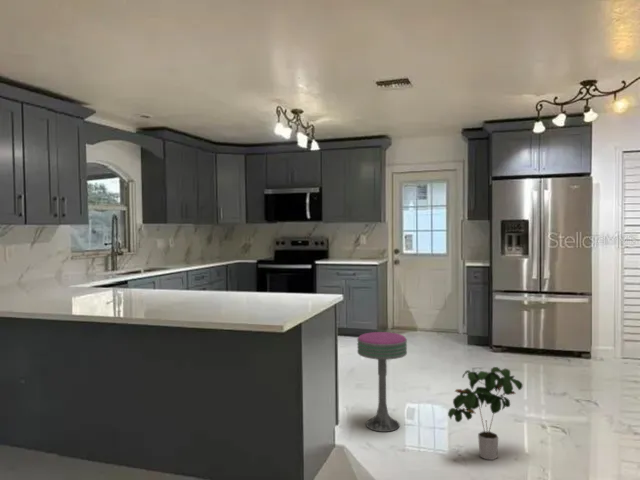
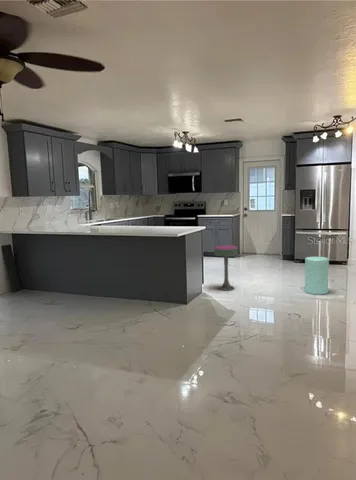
trash can: none [543,358,601,445] -> present [304,257,329,294]
potted plant: present [448,367,522,460] -> none [253,258,288,298]

